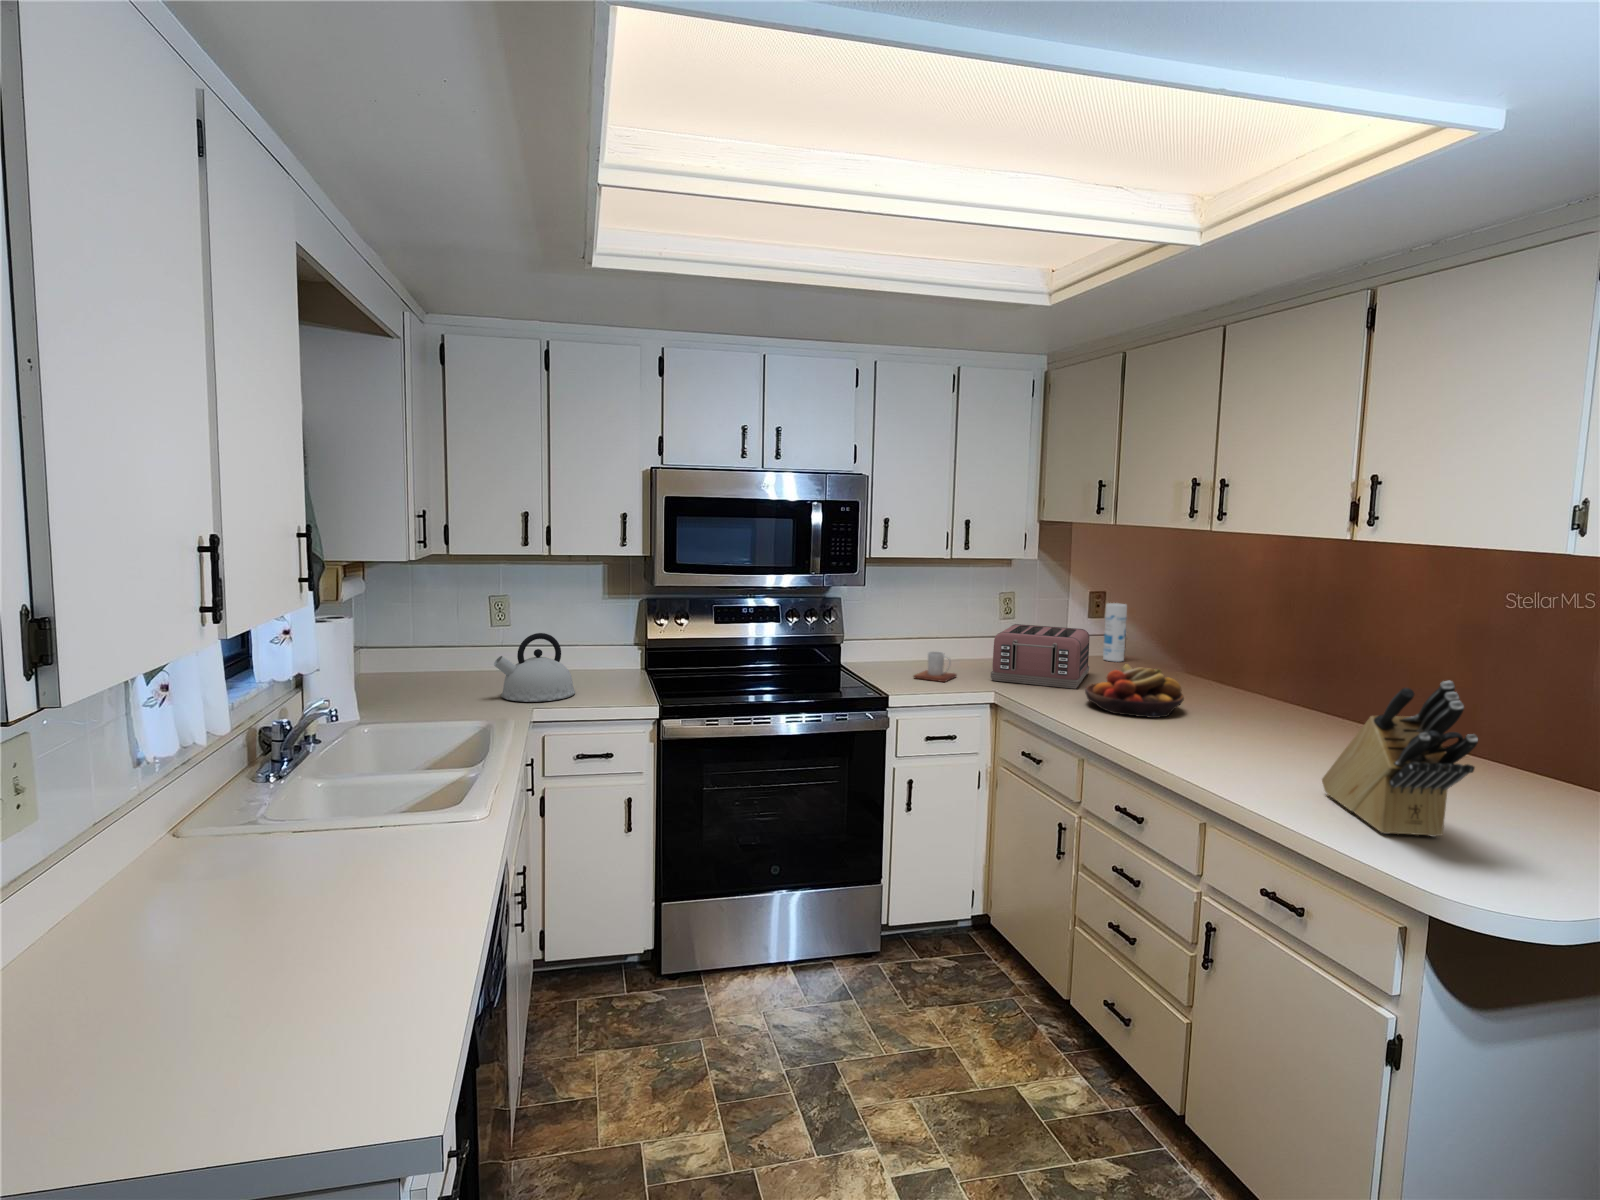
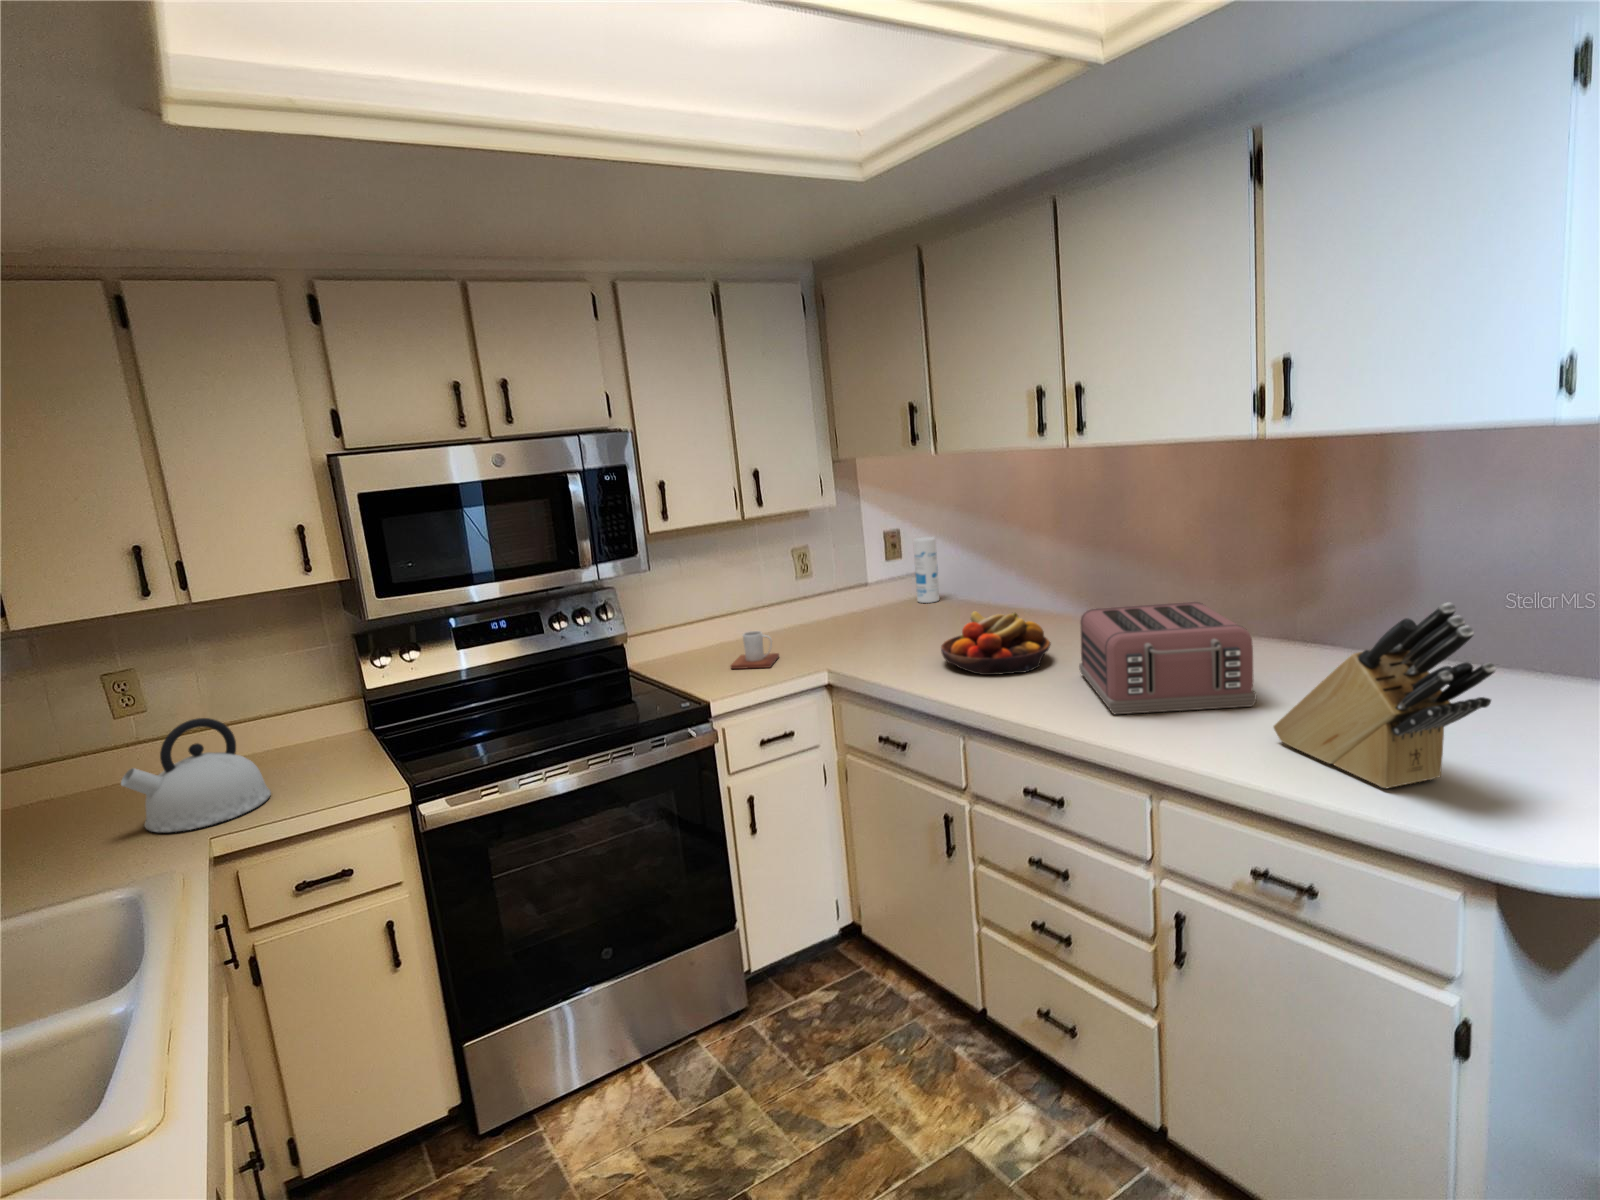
toaster: present [991,624,1089,689] -> present [1079,602,1256,714]

